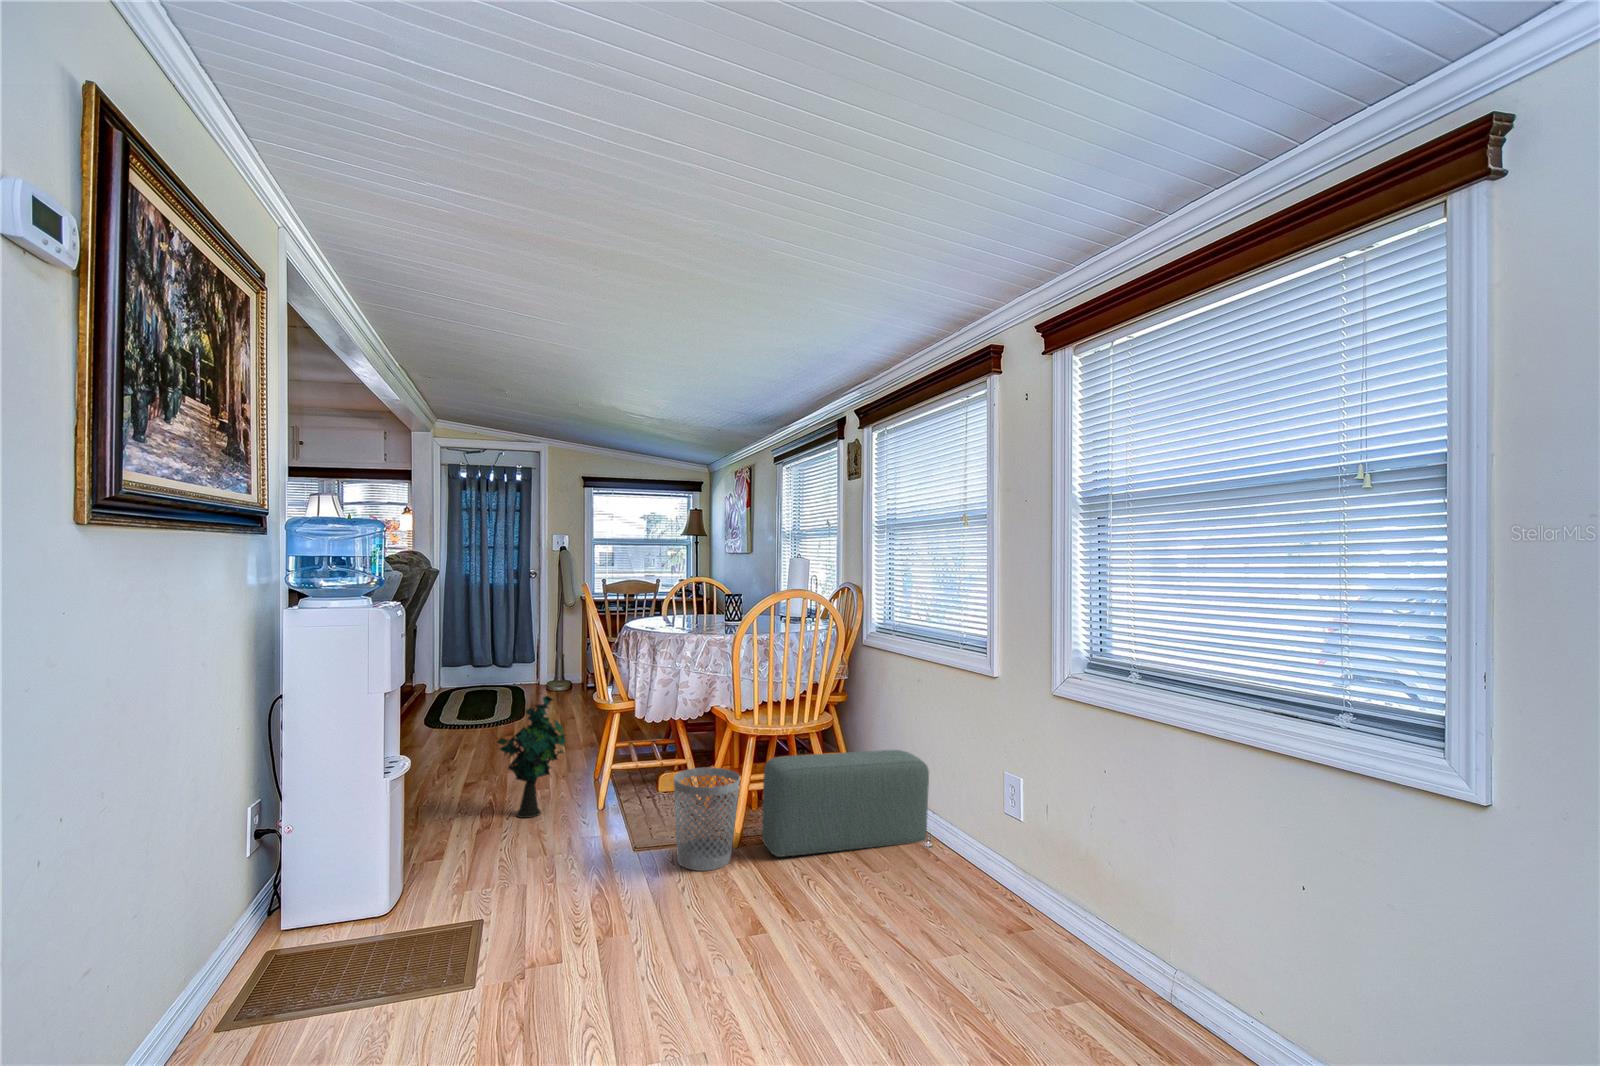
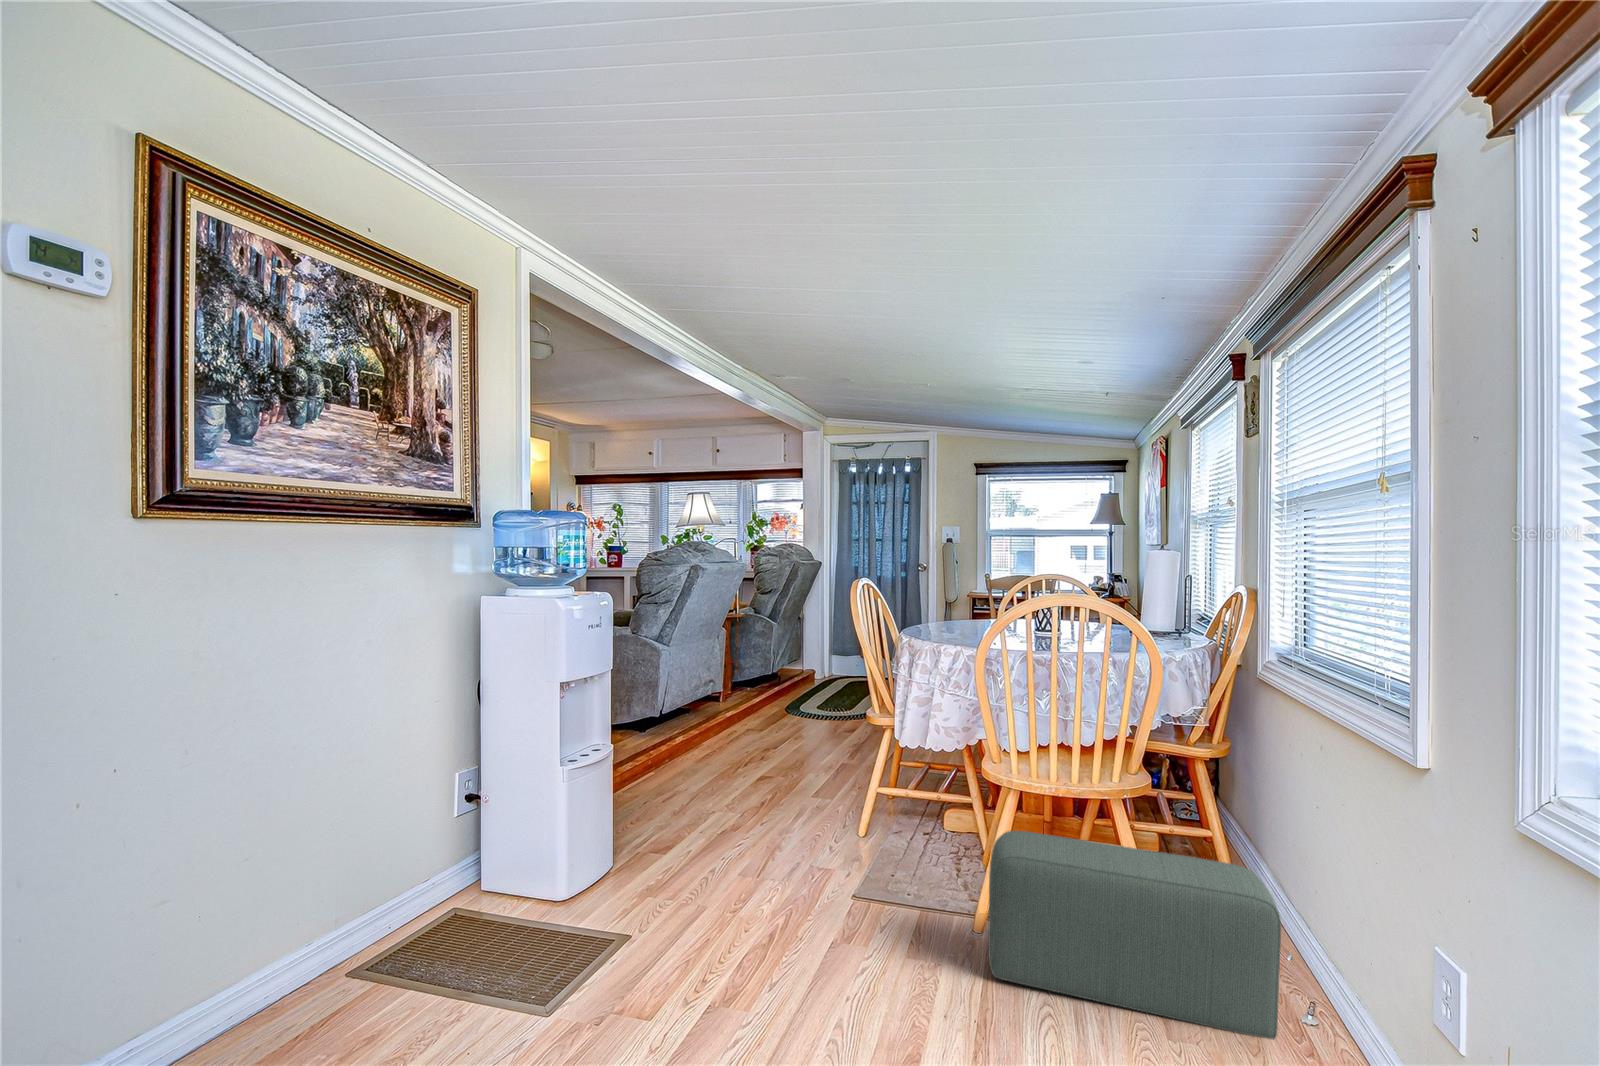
decorative plant: present [497,696,566,818] -> none [750,699,824,829]
wastebasket: present [674,767,740,871] -> none [862,820,950,966]

